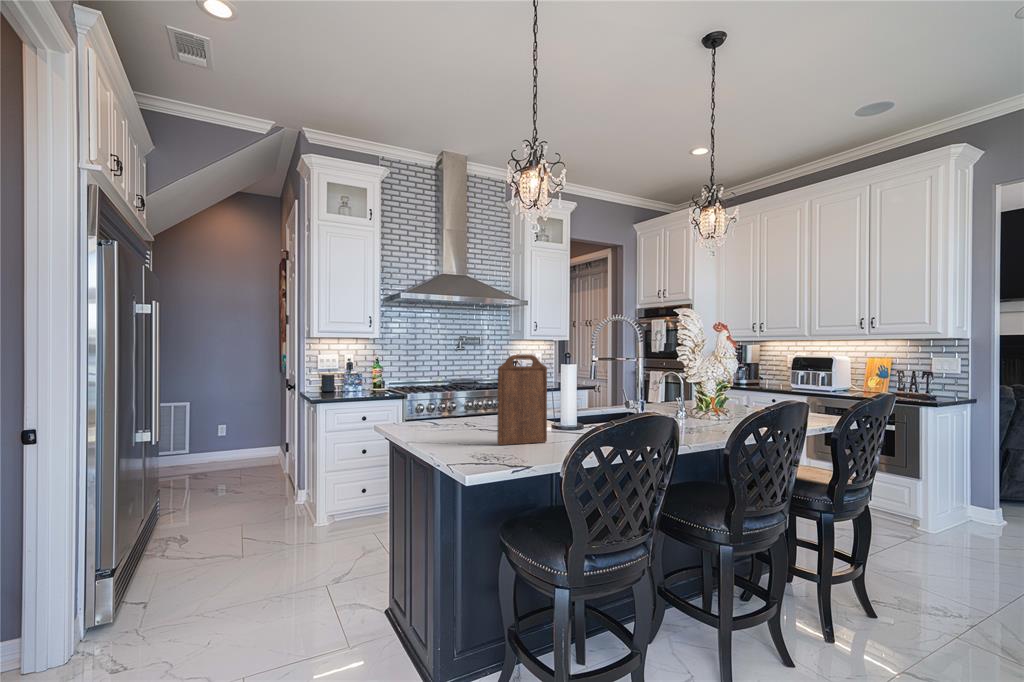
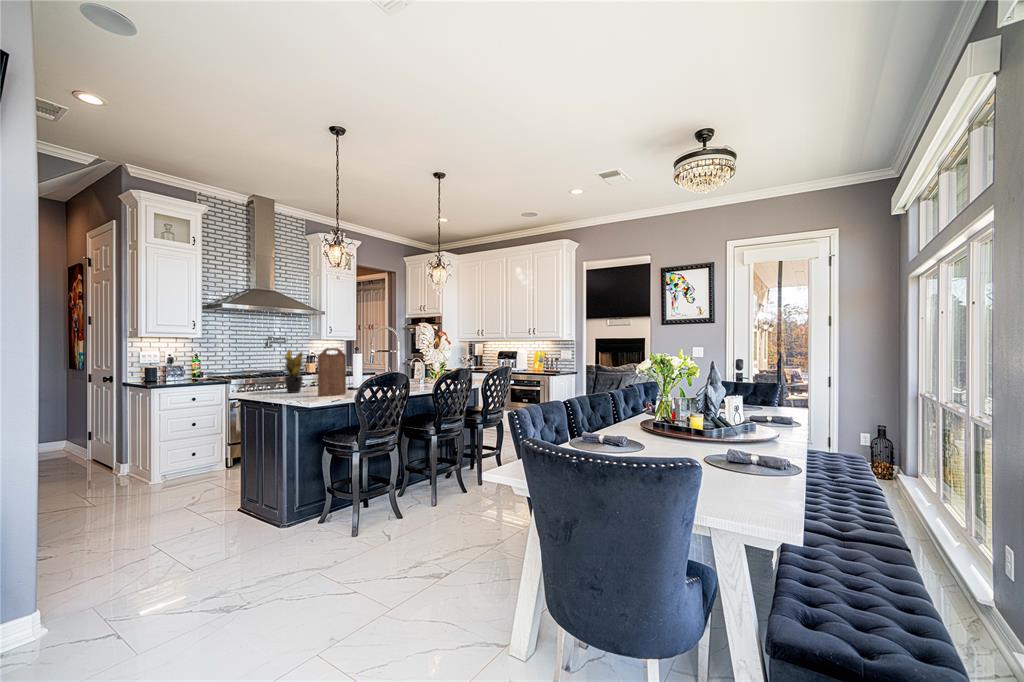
potted plant: none [441,352,490,430] -> present [283,350,303,393]

